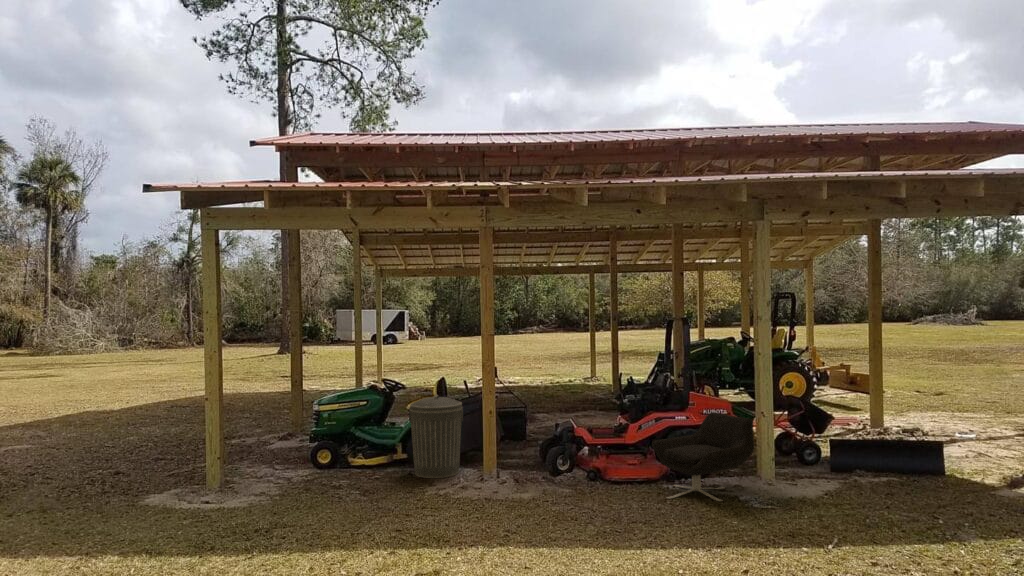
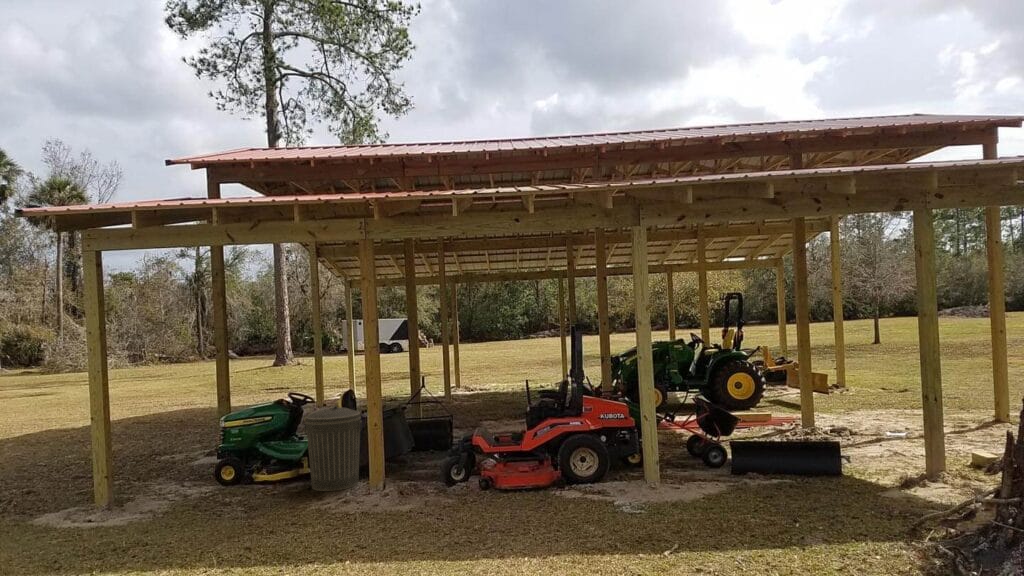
lounge chair: present [652,412,754,501] -> none [538,418,638,512]

